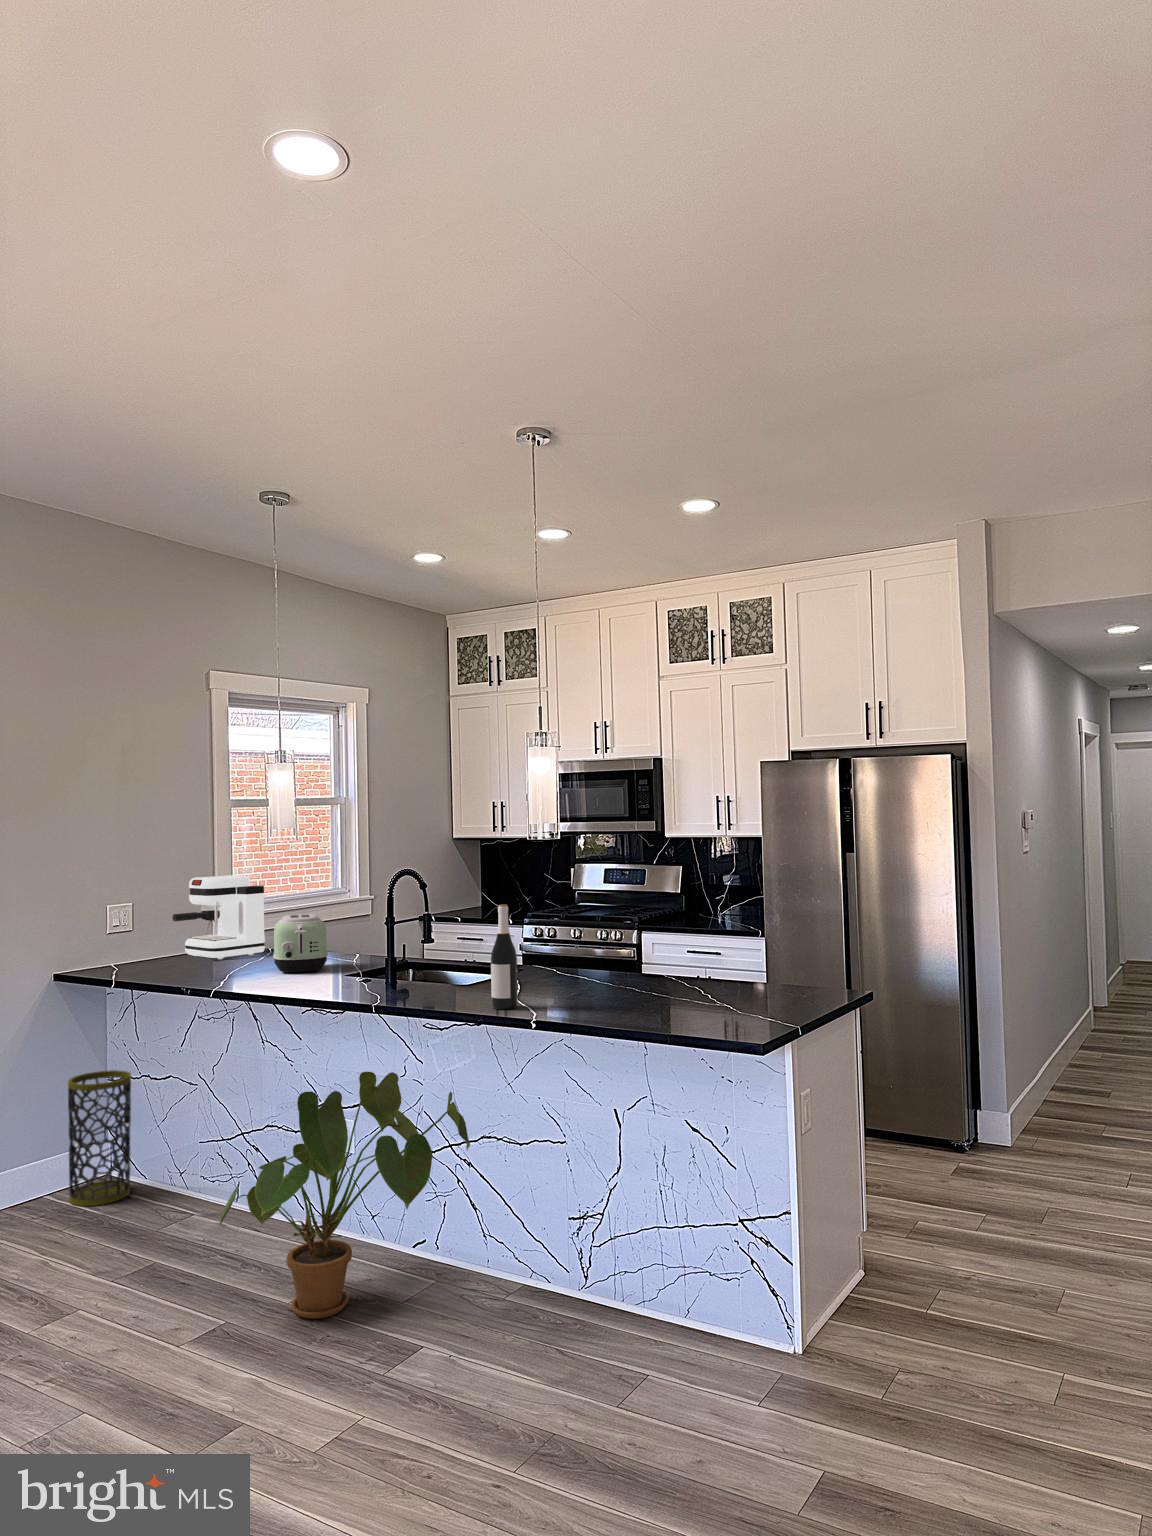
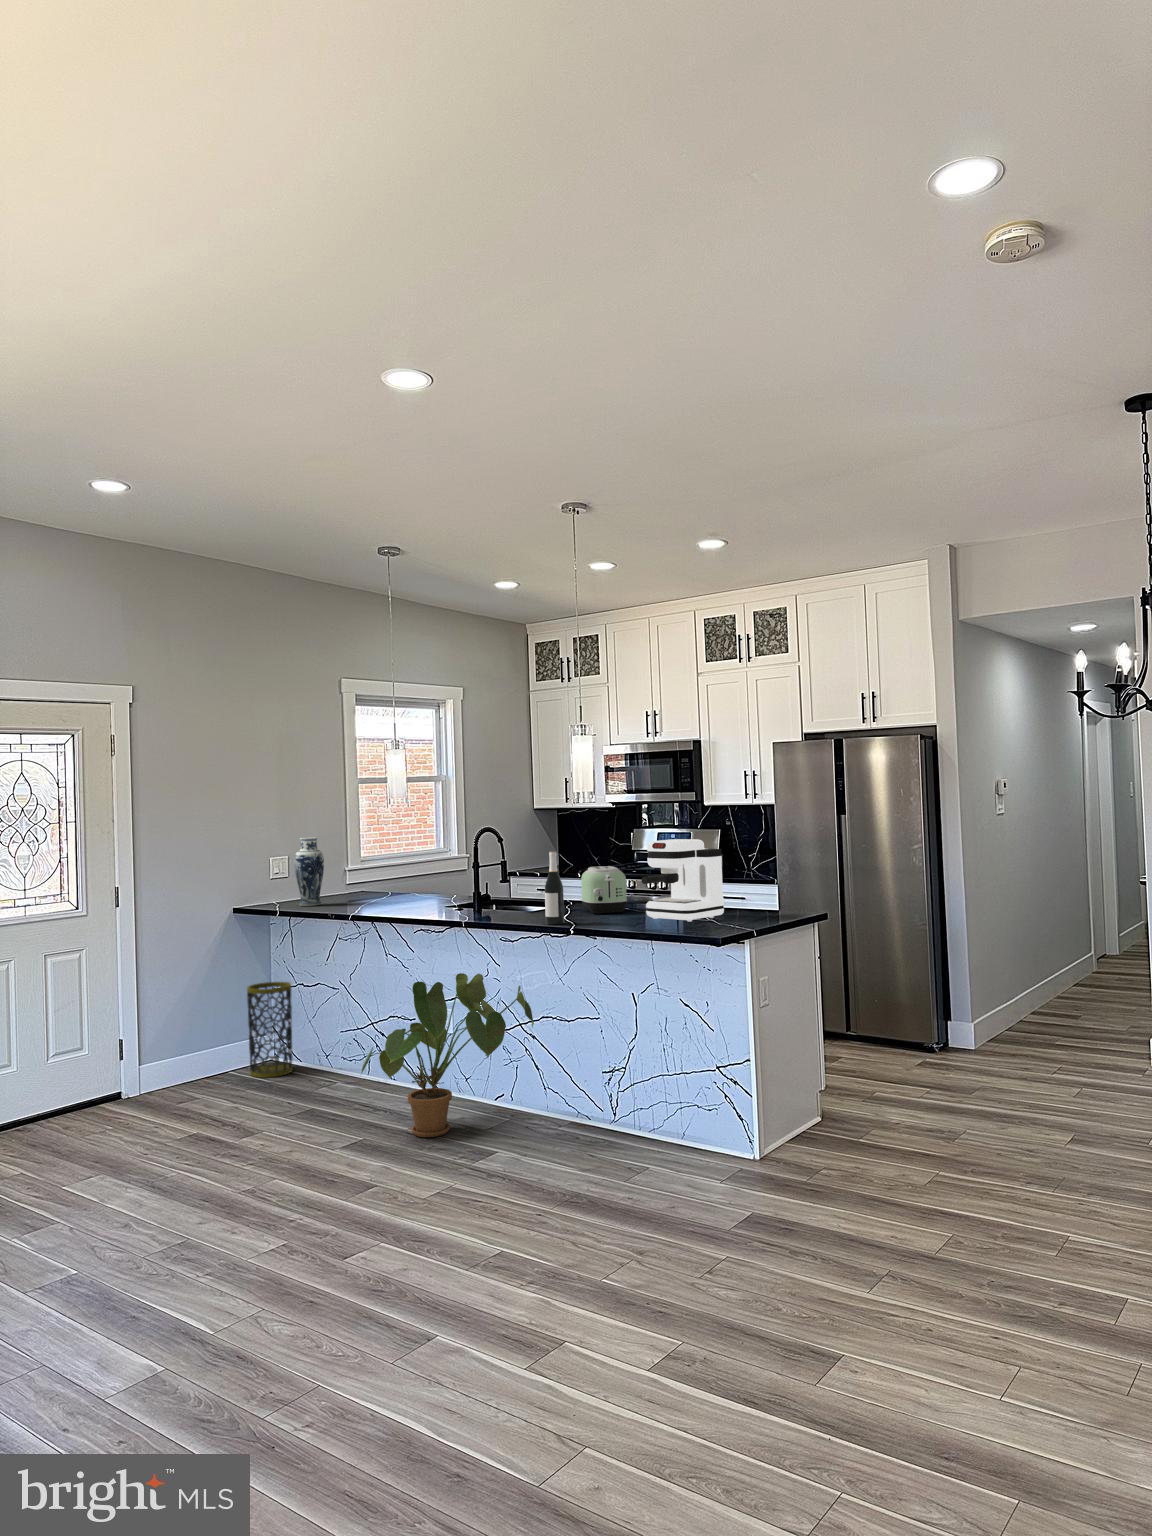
coffee maker: present [172,876,265,959] -> present [642,839,724,922]
vase: none [139,877,180,970] -> present [295,837,324,906]
toaster: present [273,914,328,973] -> present [581,866,627,914]

